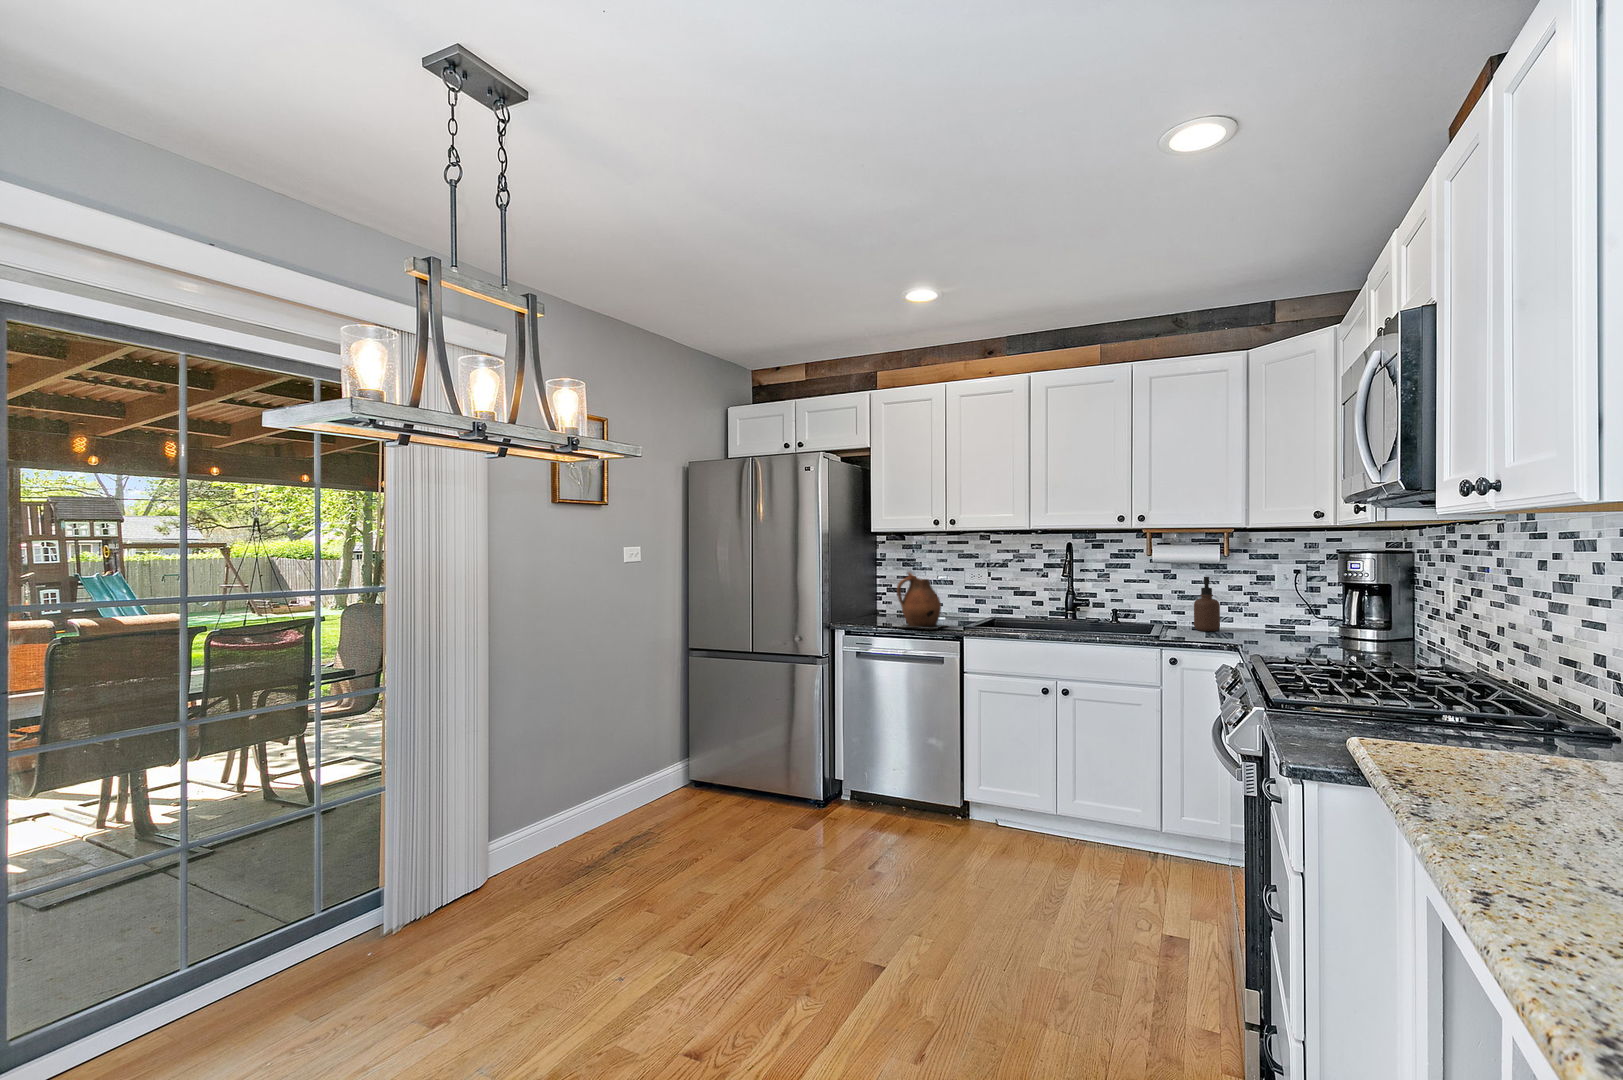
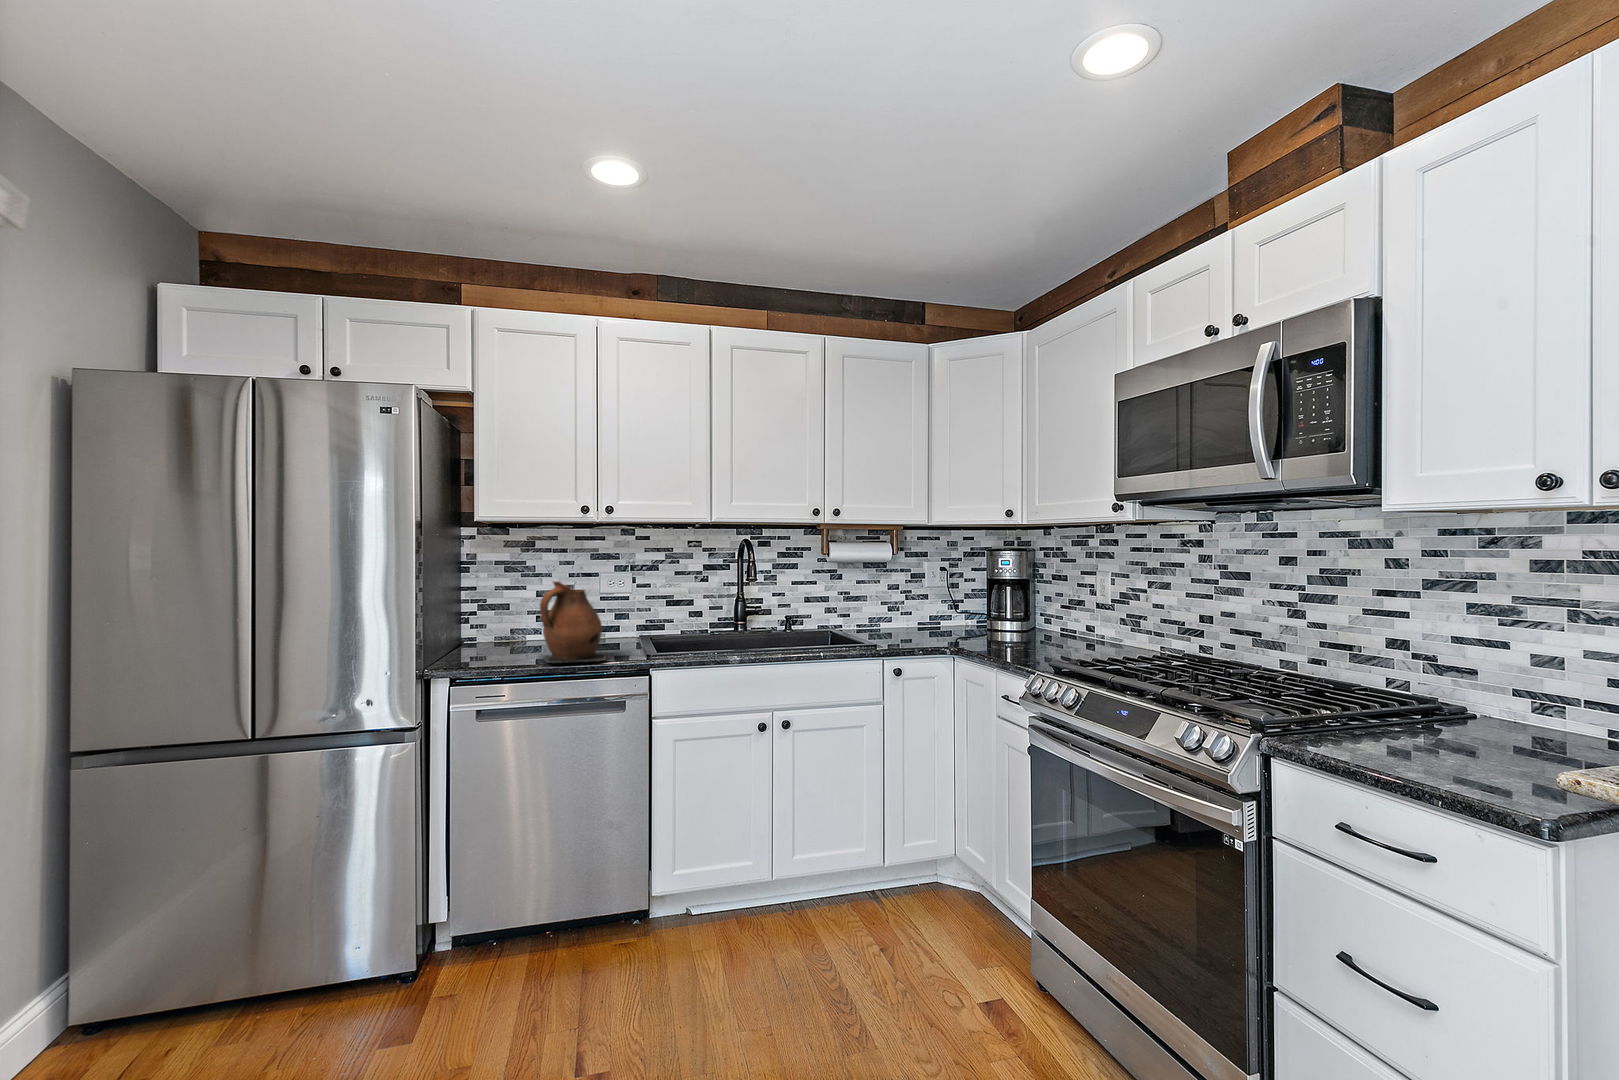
soap dispenser: present [1194,577,1220,631] -> none [860,576,884,632]

